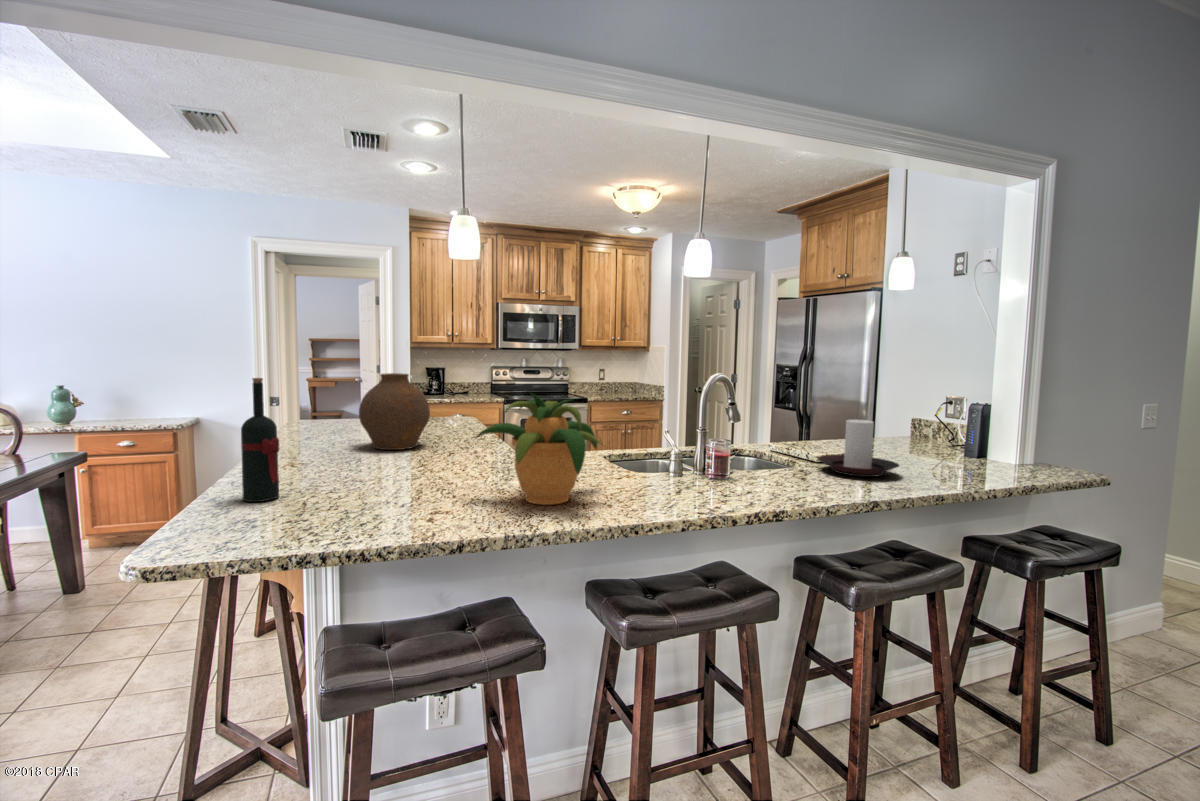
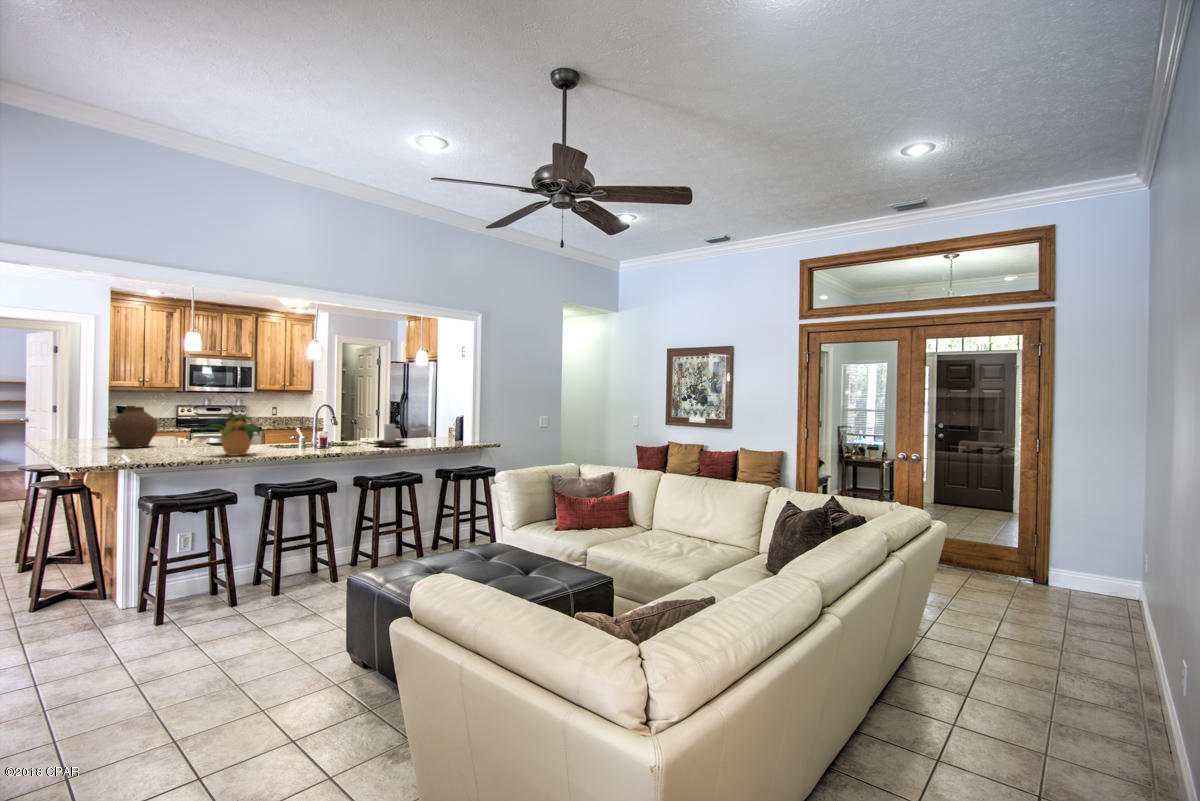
wine bottle: present [241,378,279,502] -> none [80,407,101,460]

